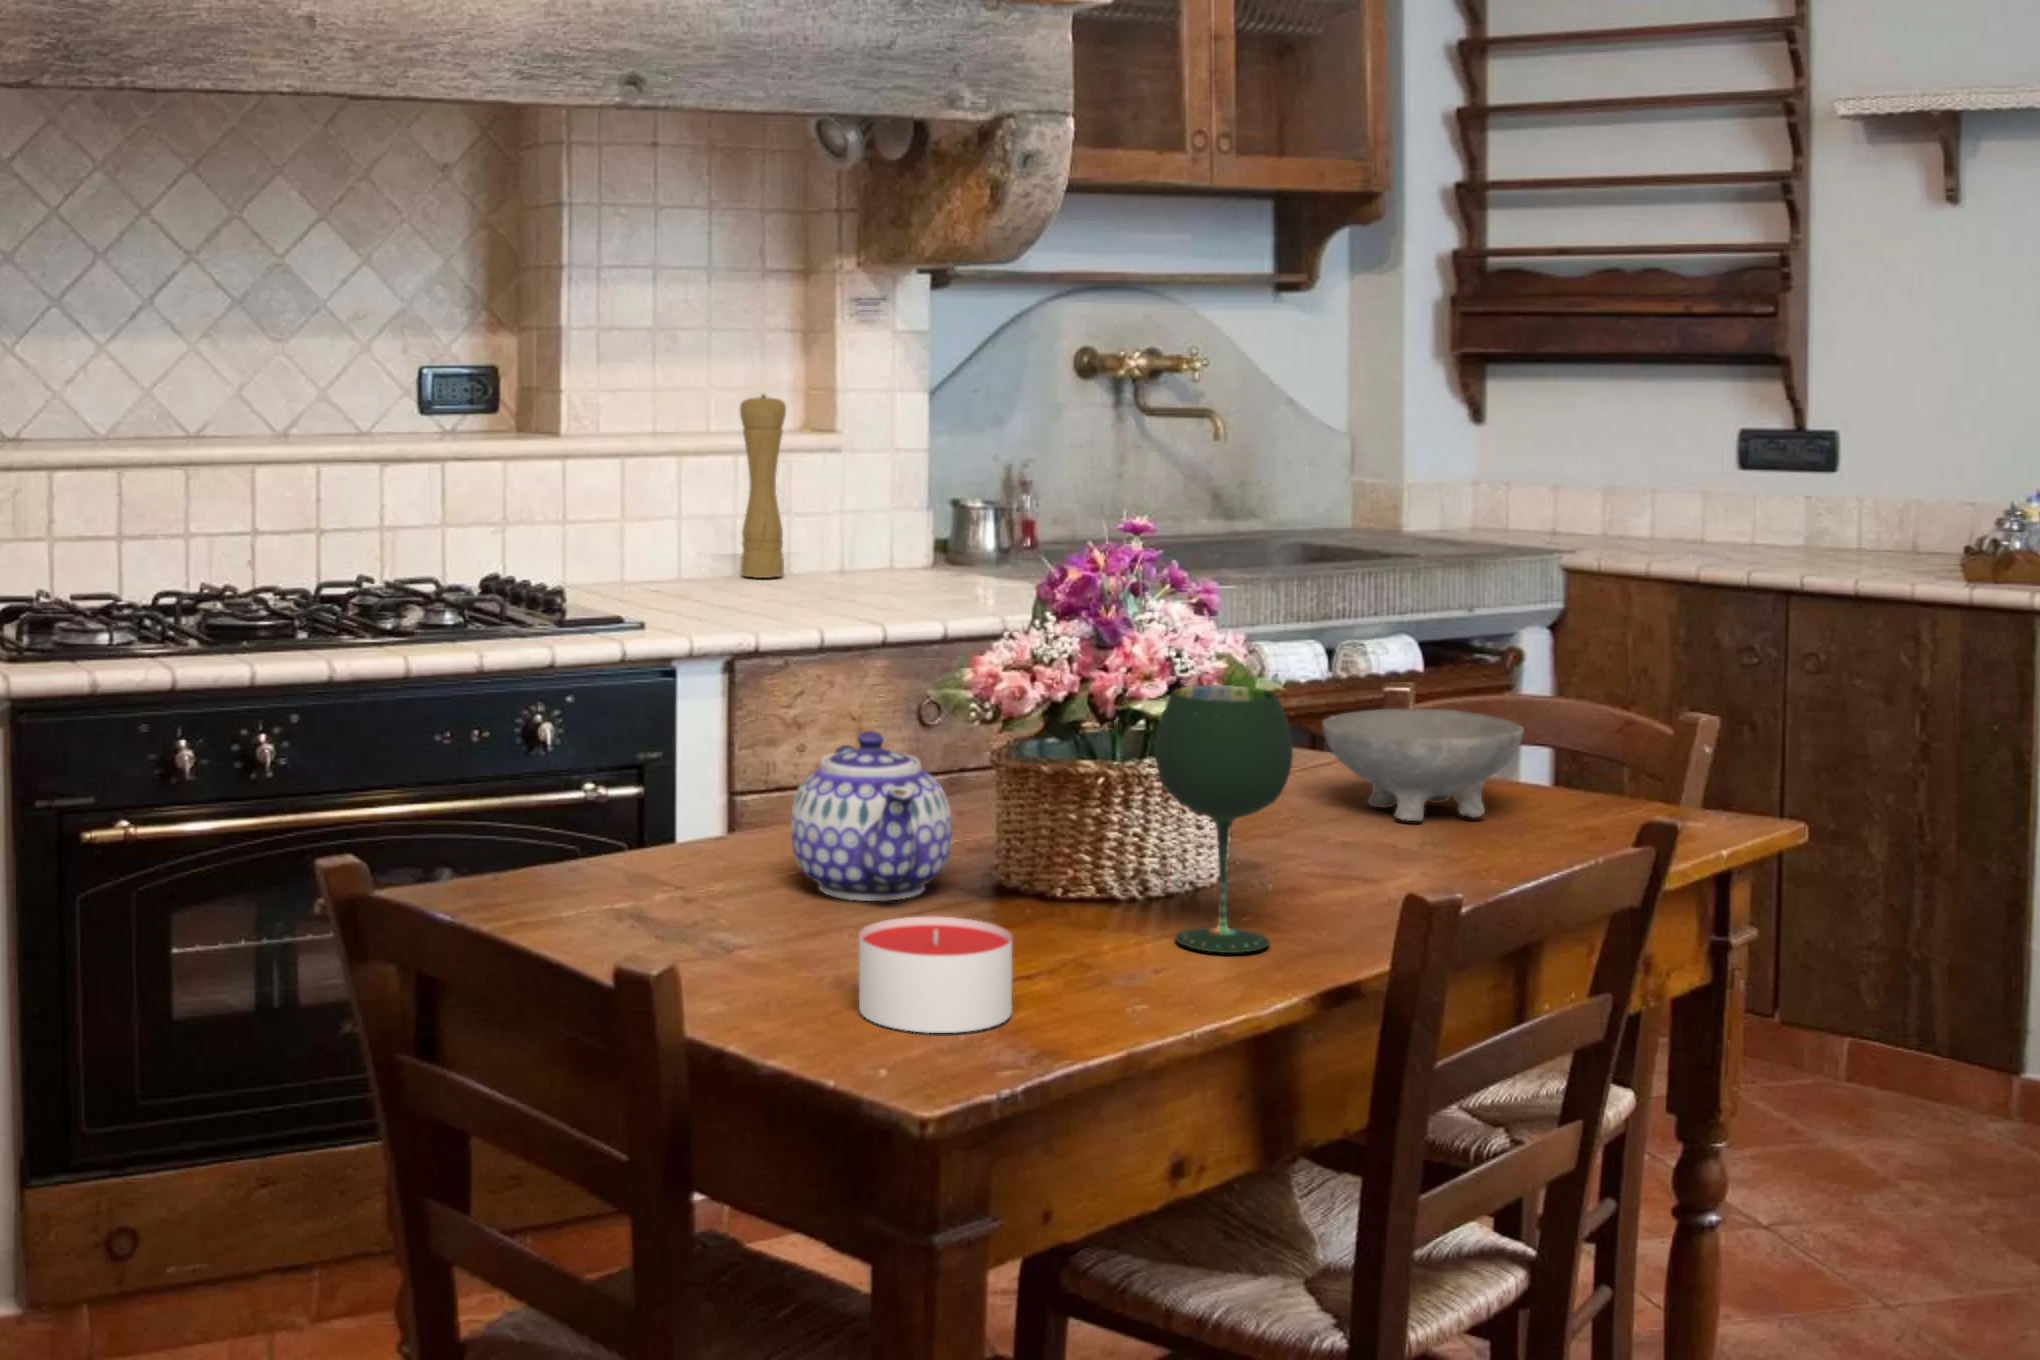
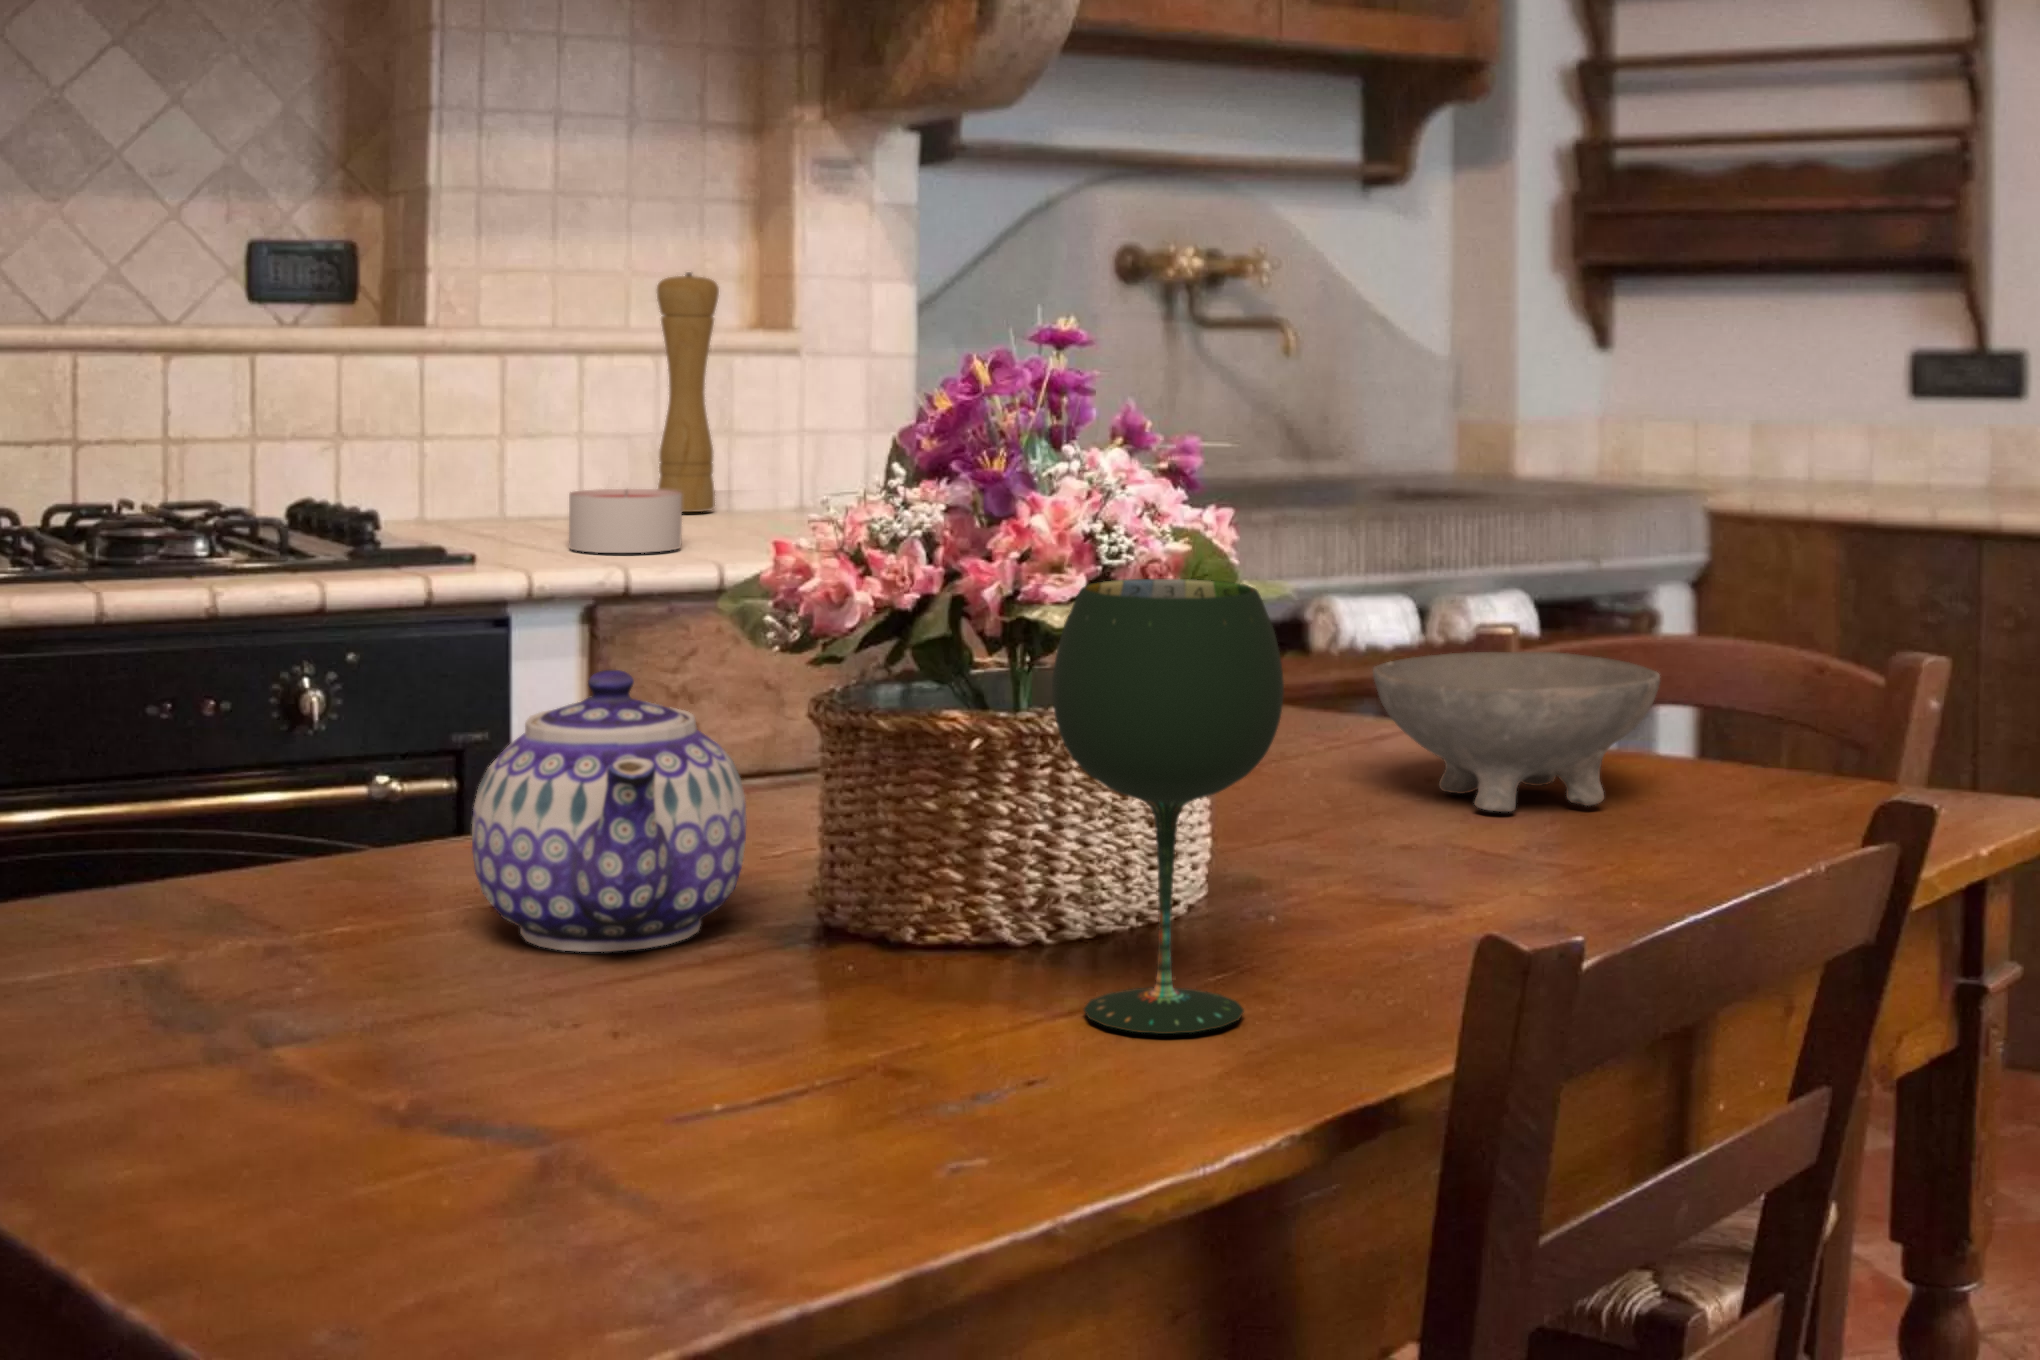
candle: present [859,917,1012,1033] -> present [569,489,682,553]

